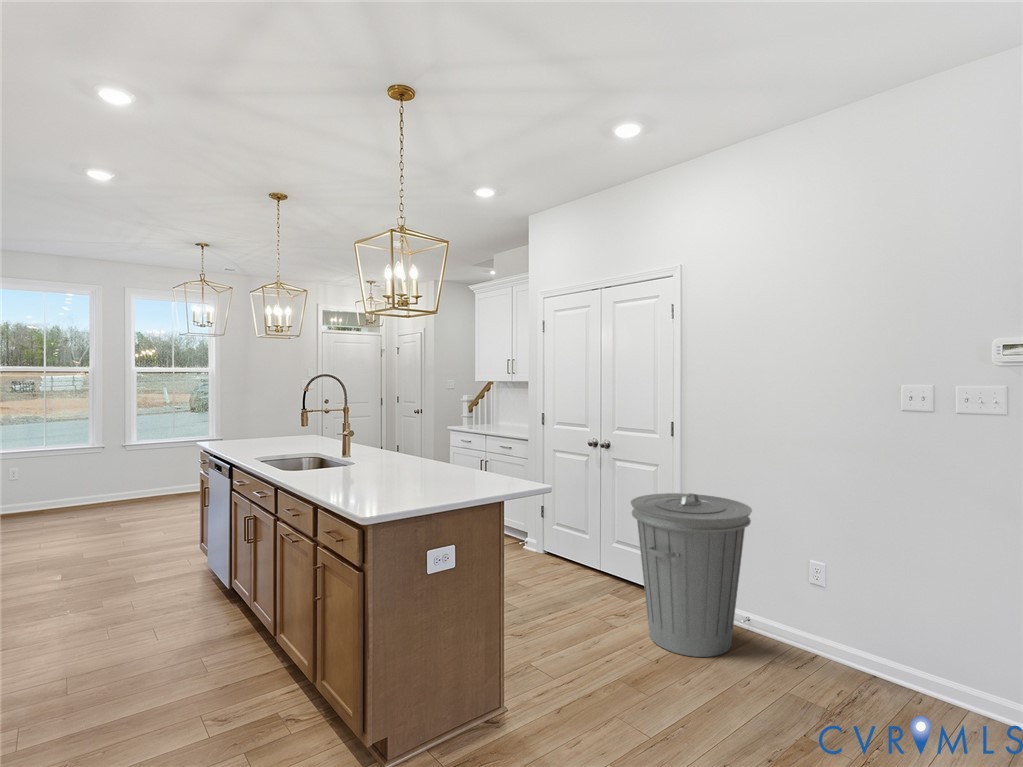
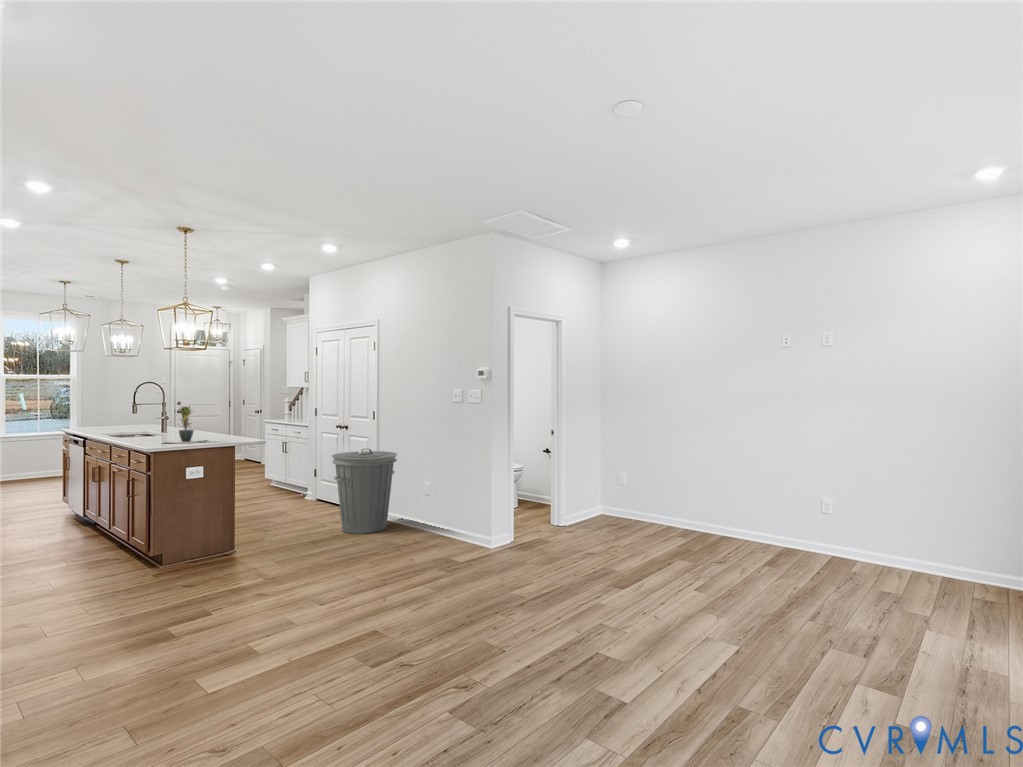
potted plant: none [371,419,448,496] -> present [164,406,205,443]

